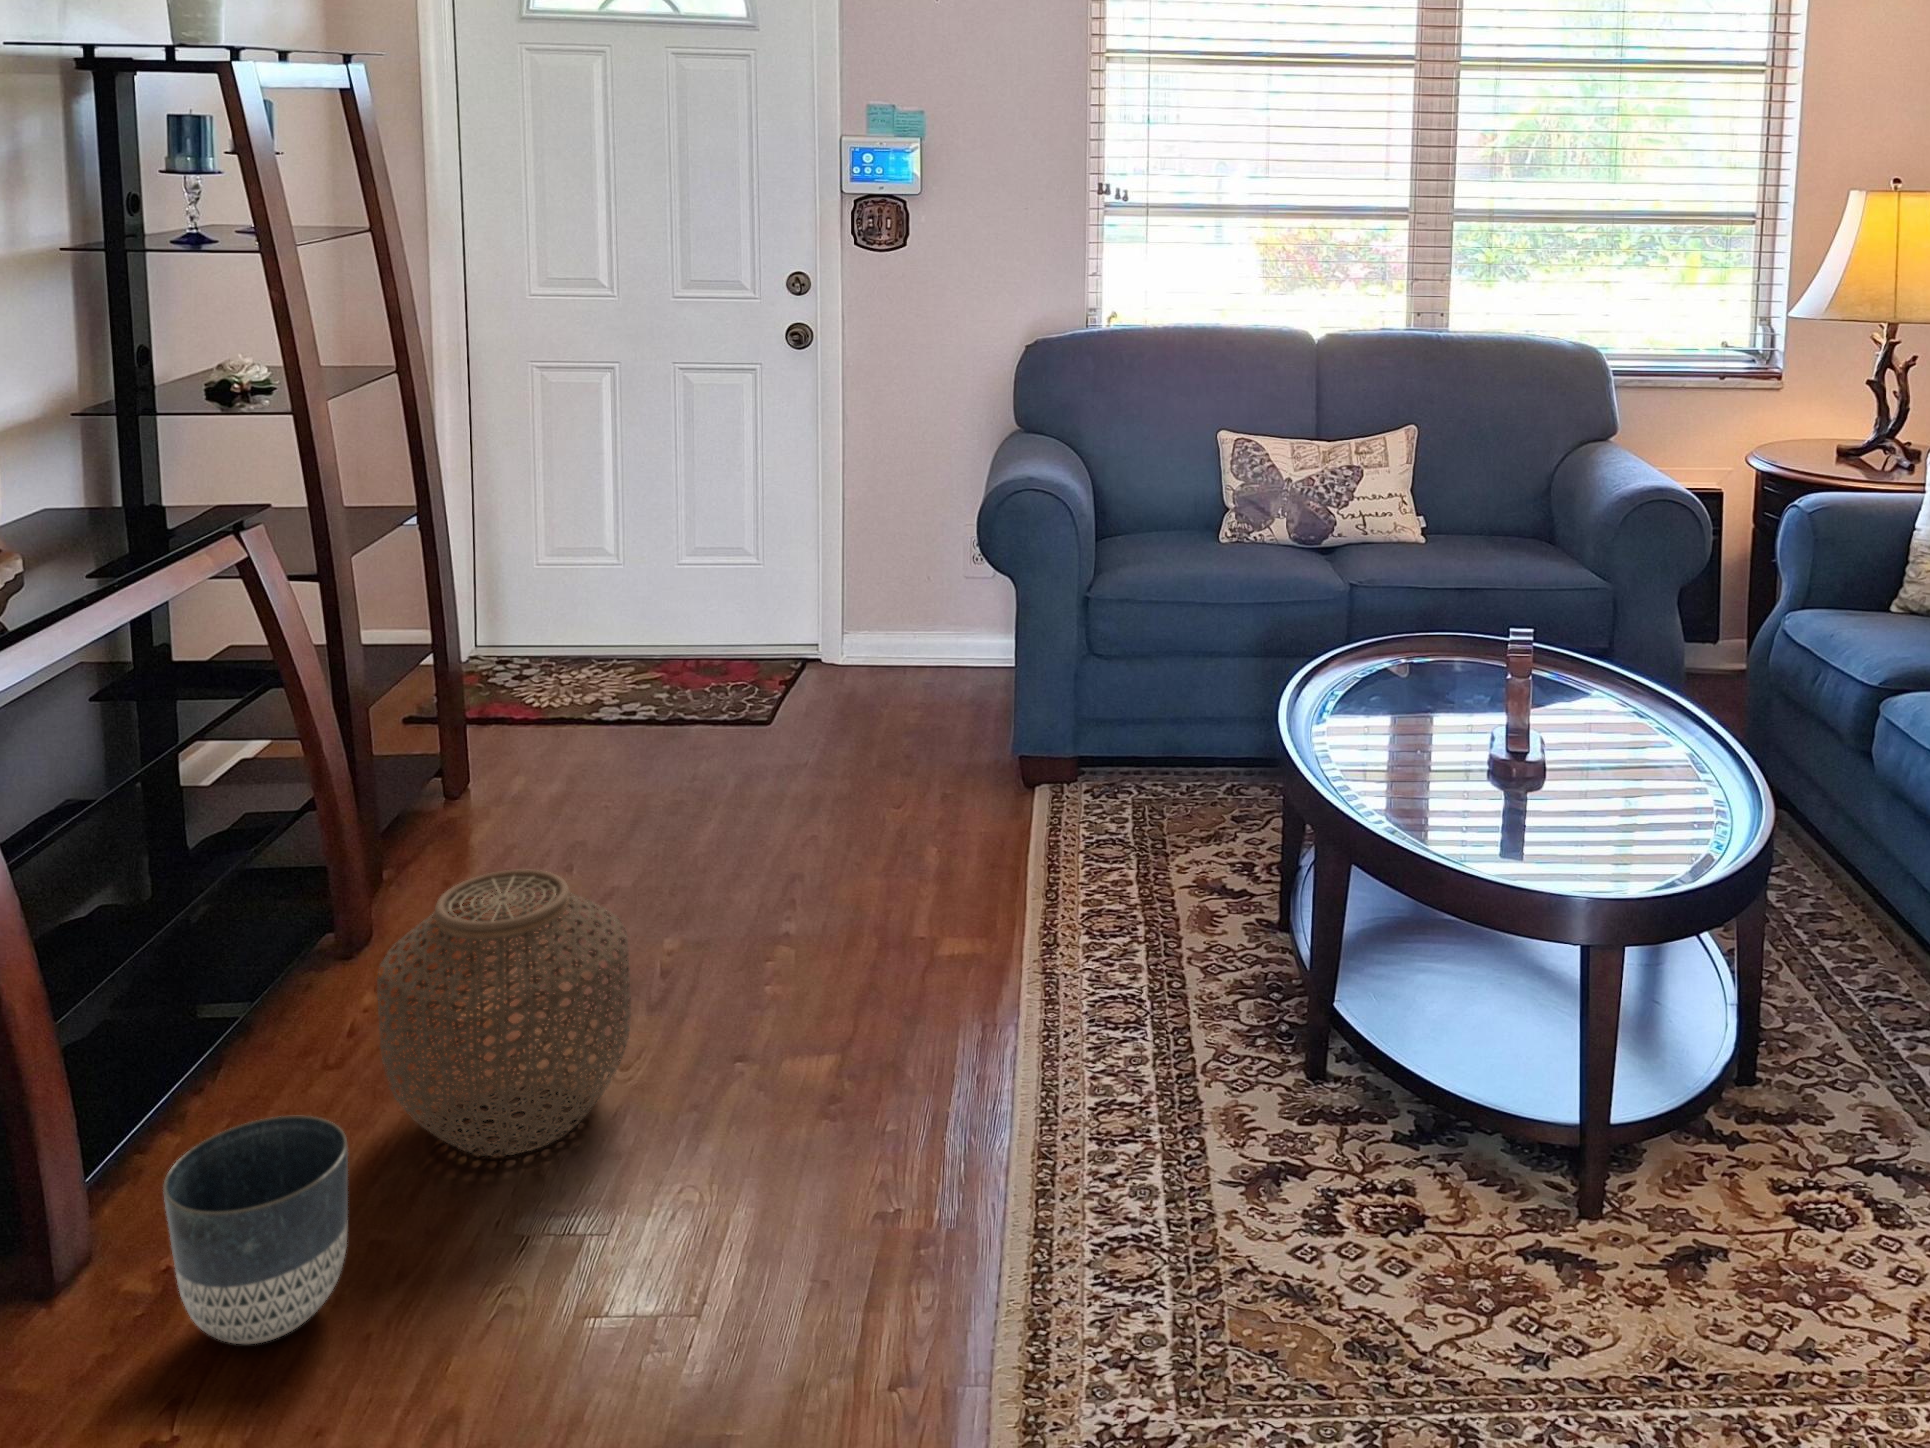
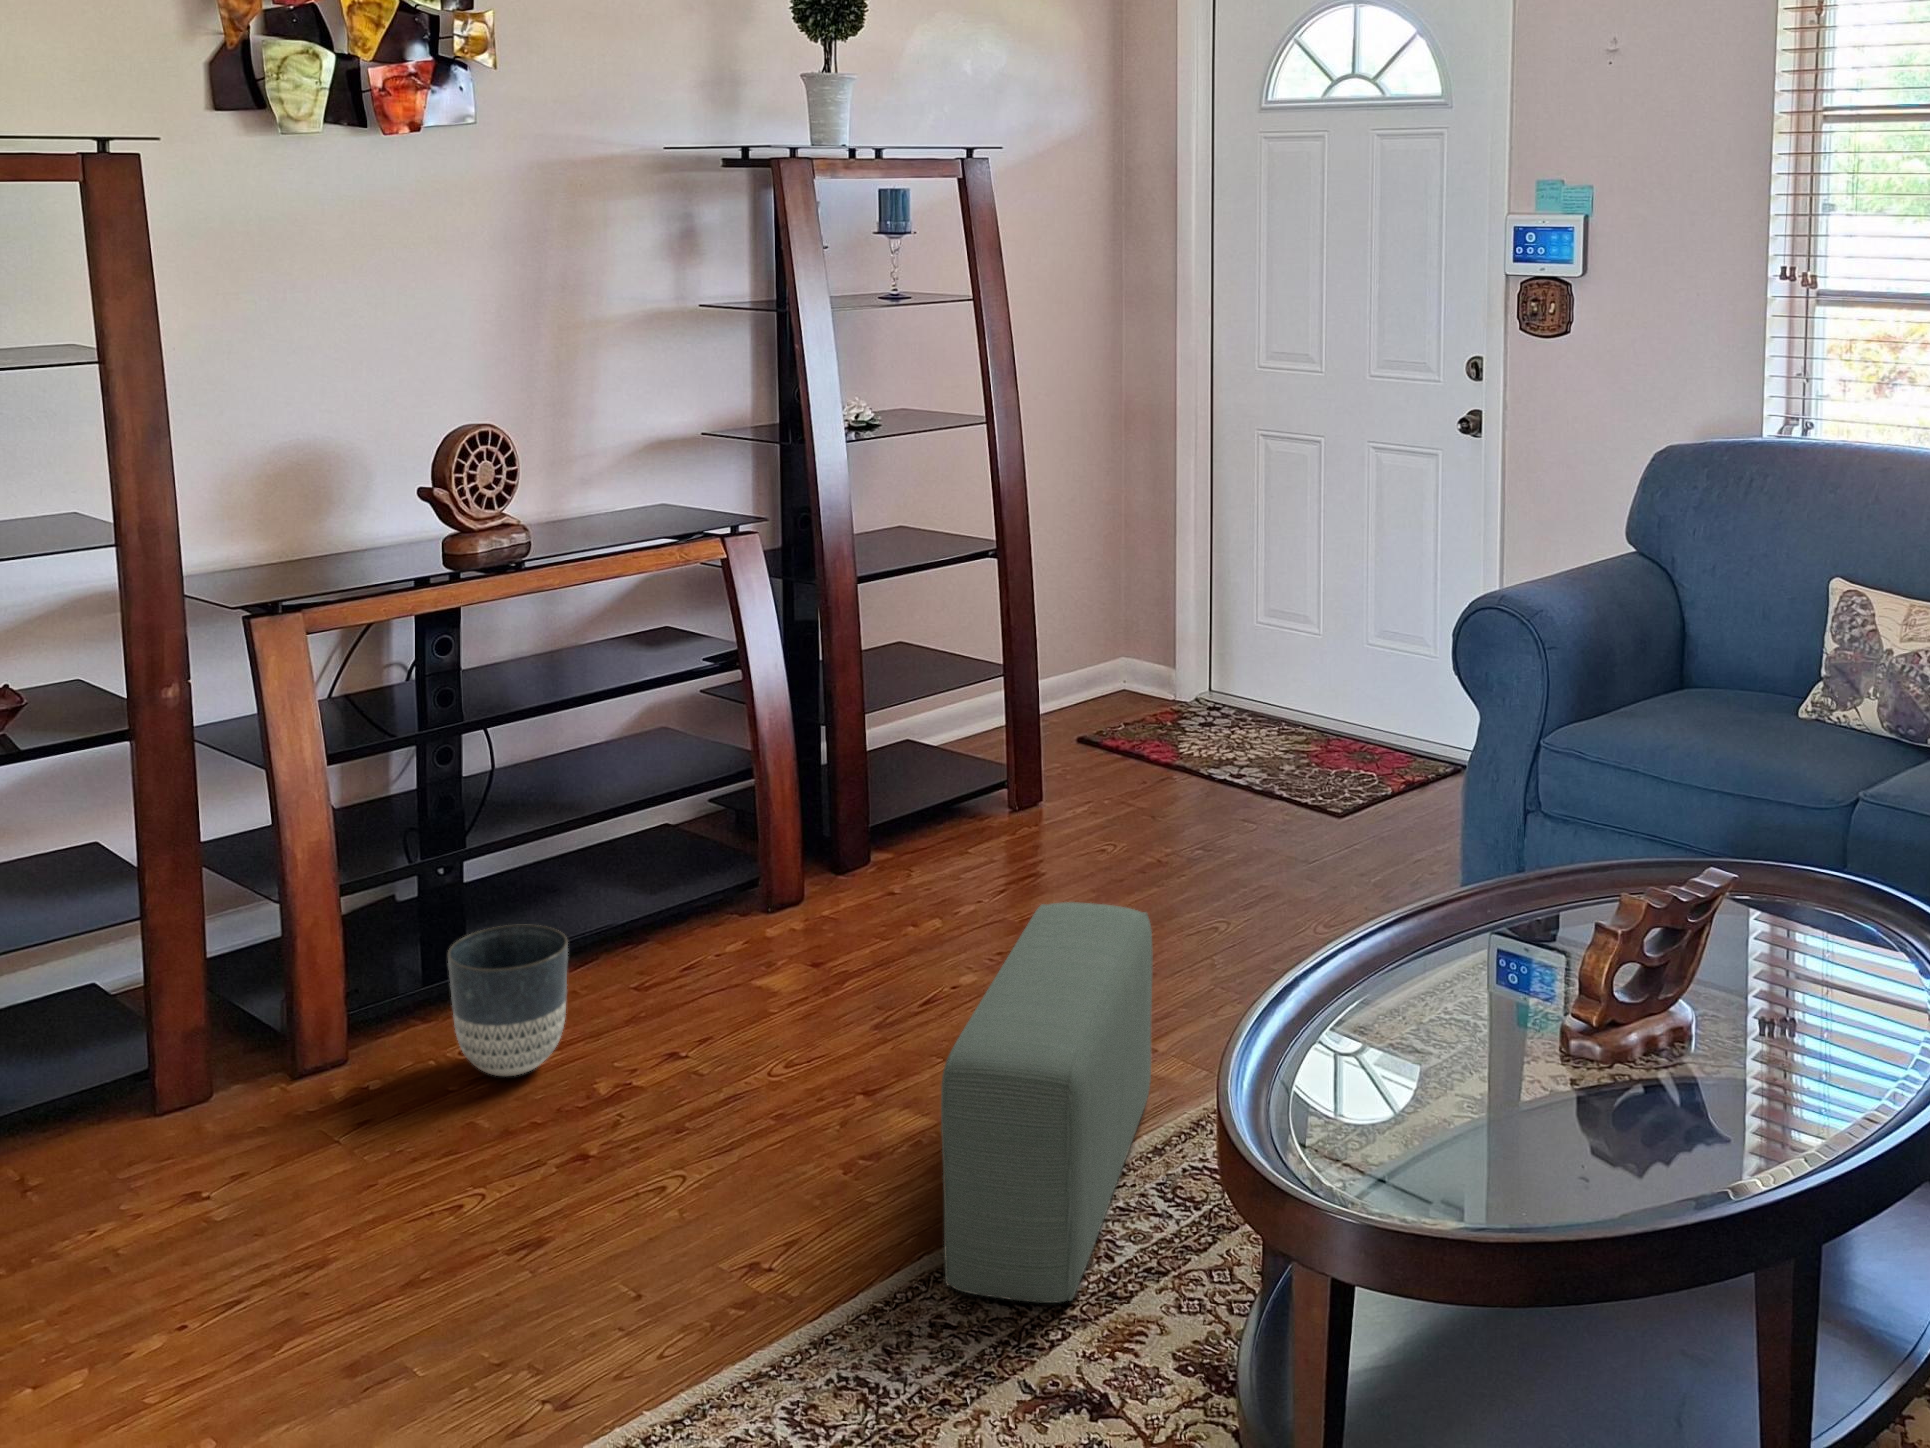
pouf: none [891,840,1218,1257] -> present [941,902,1152,1303]
woven basket: present [377,869,631,1156] -> none [669,814,860,1042]

